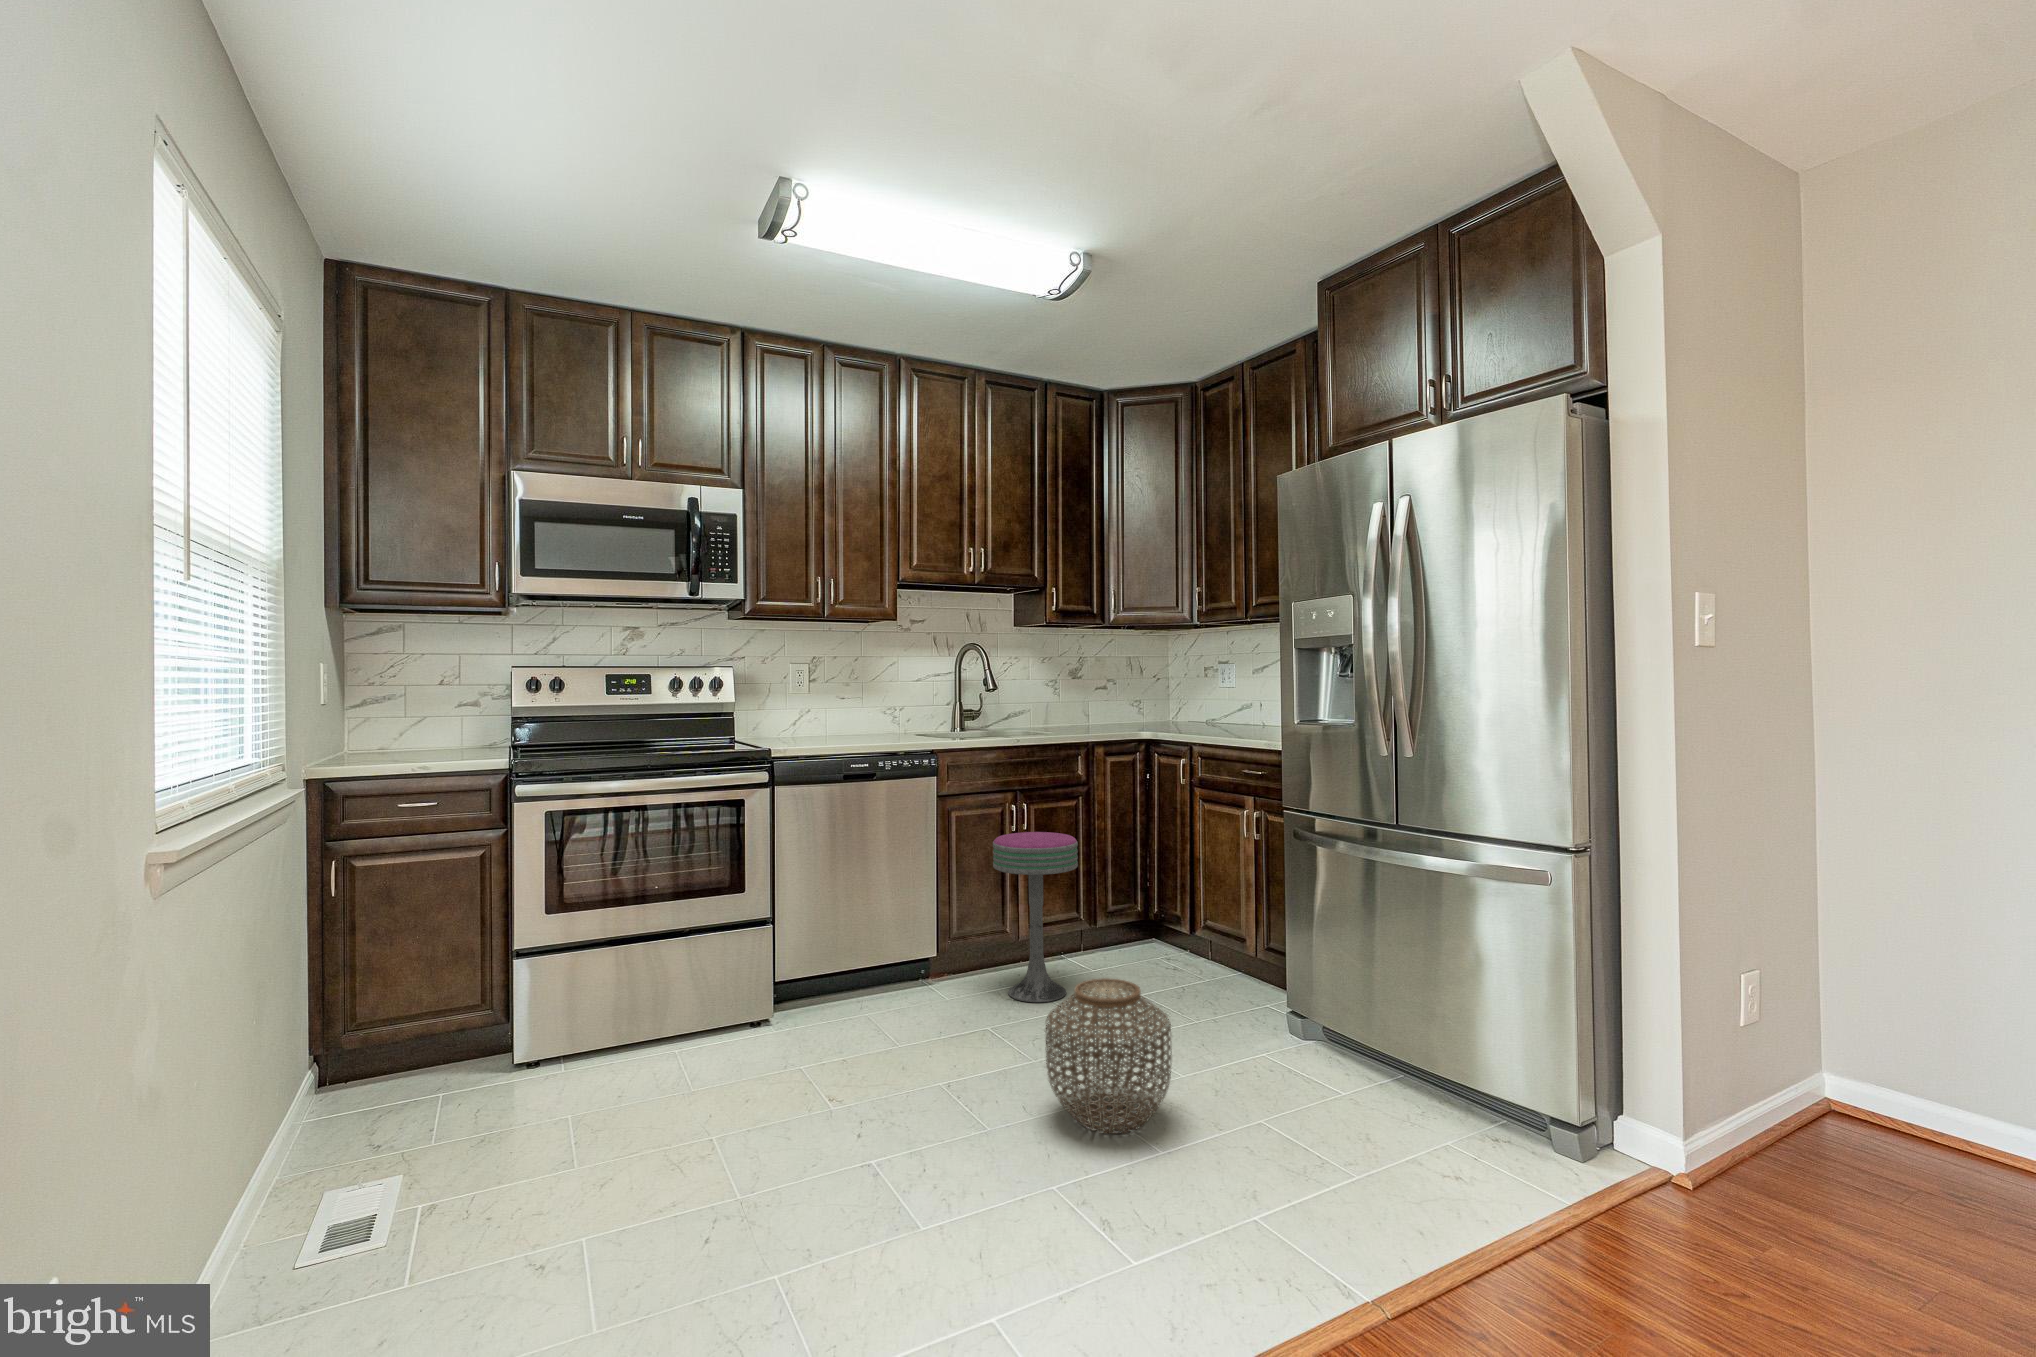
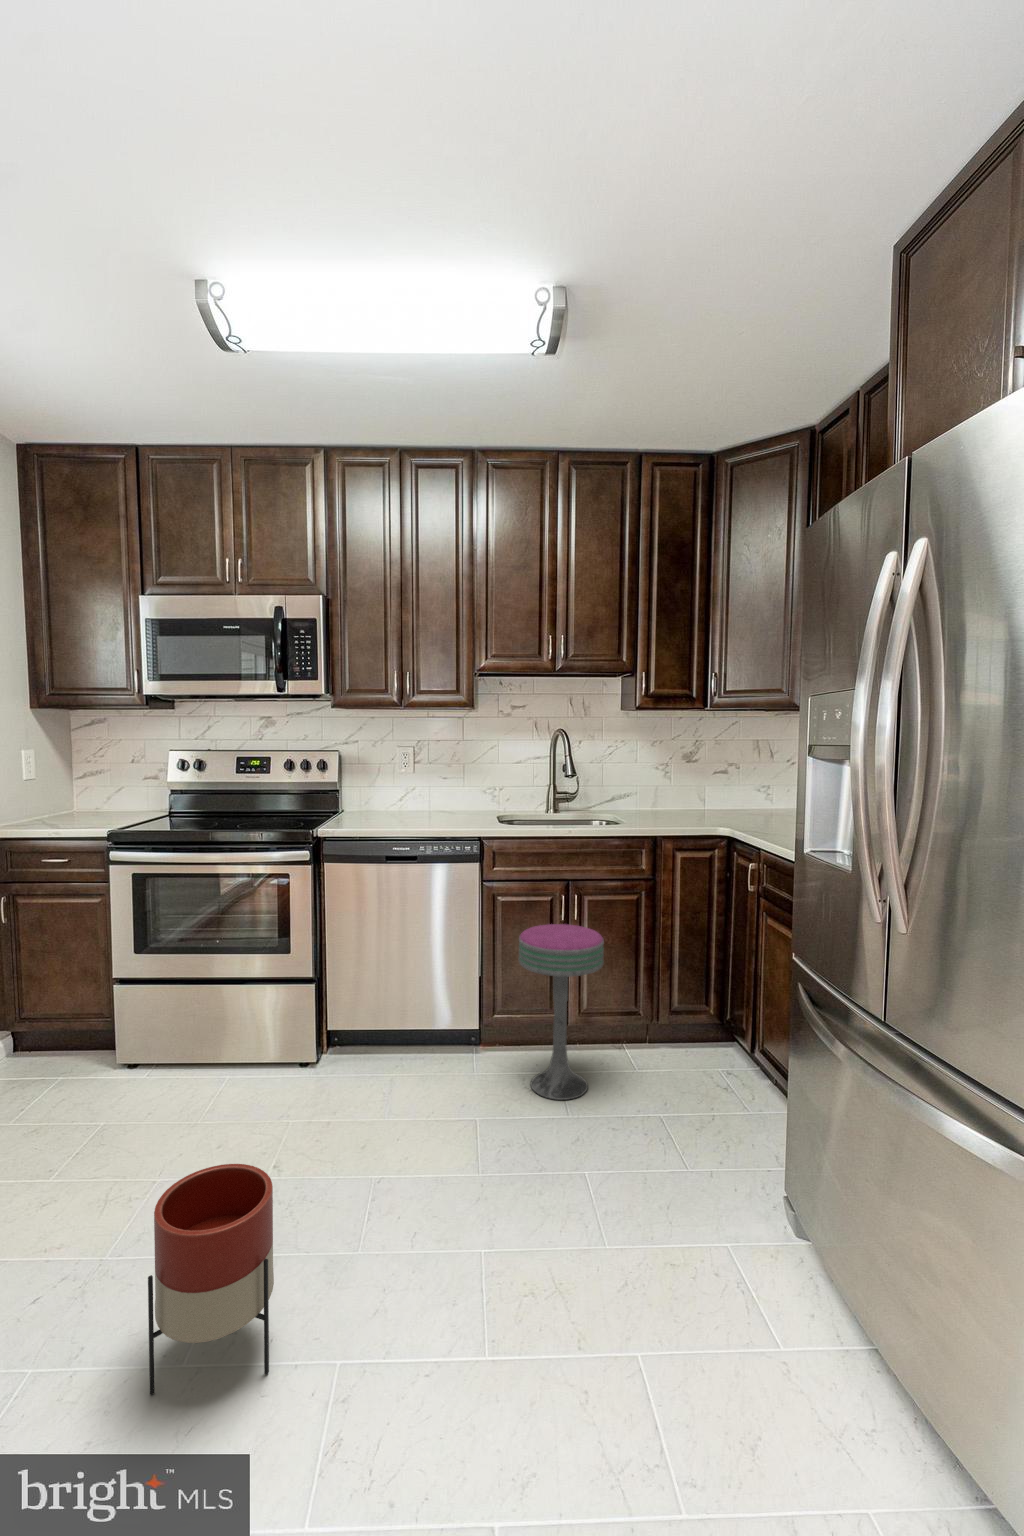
woven basket: present [1046,978,1172,1134] -> none [404,1133,546,1328]
planter: none [888,1023,998,1226] -> present [148,1164,274,1395]

